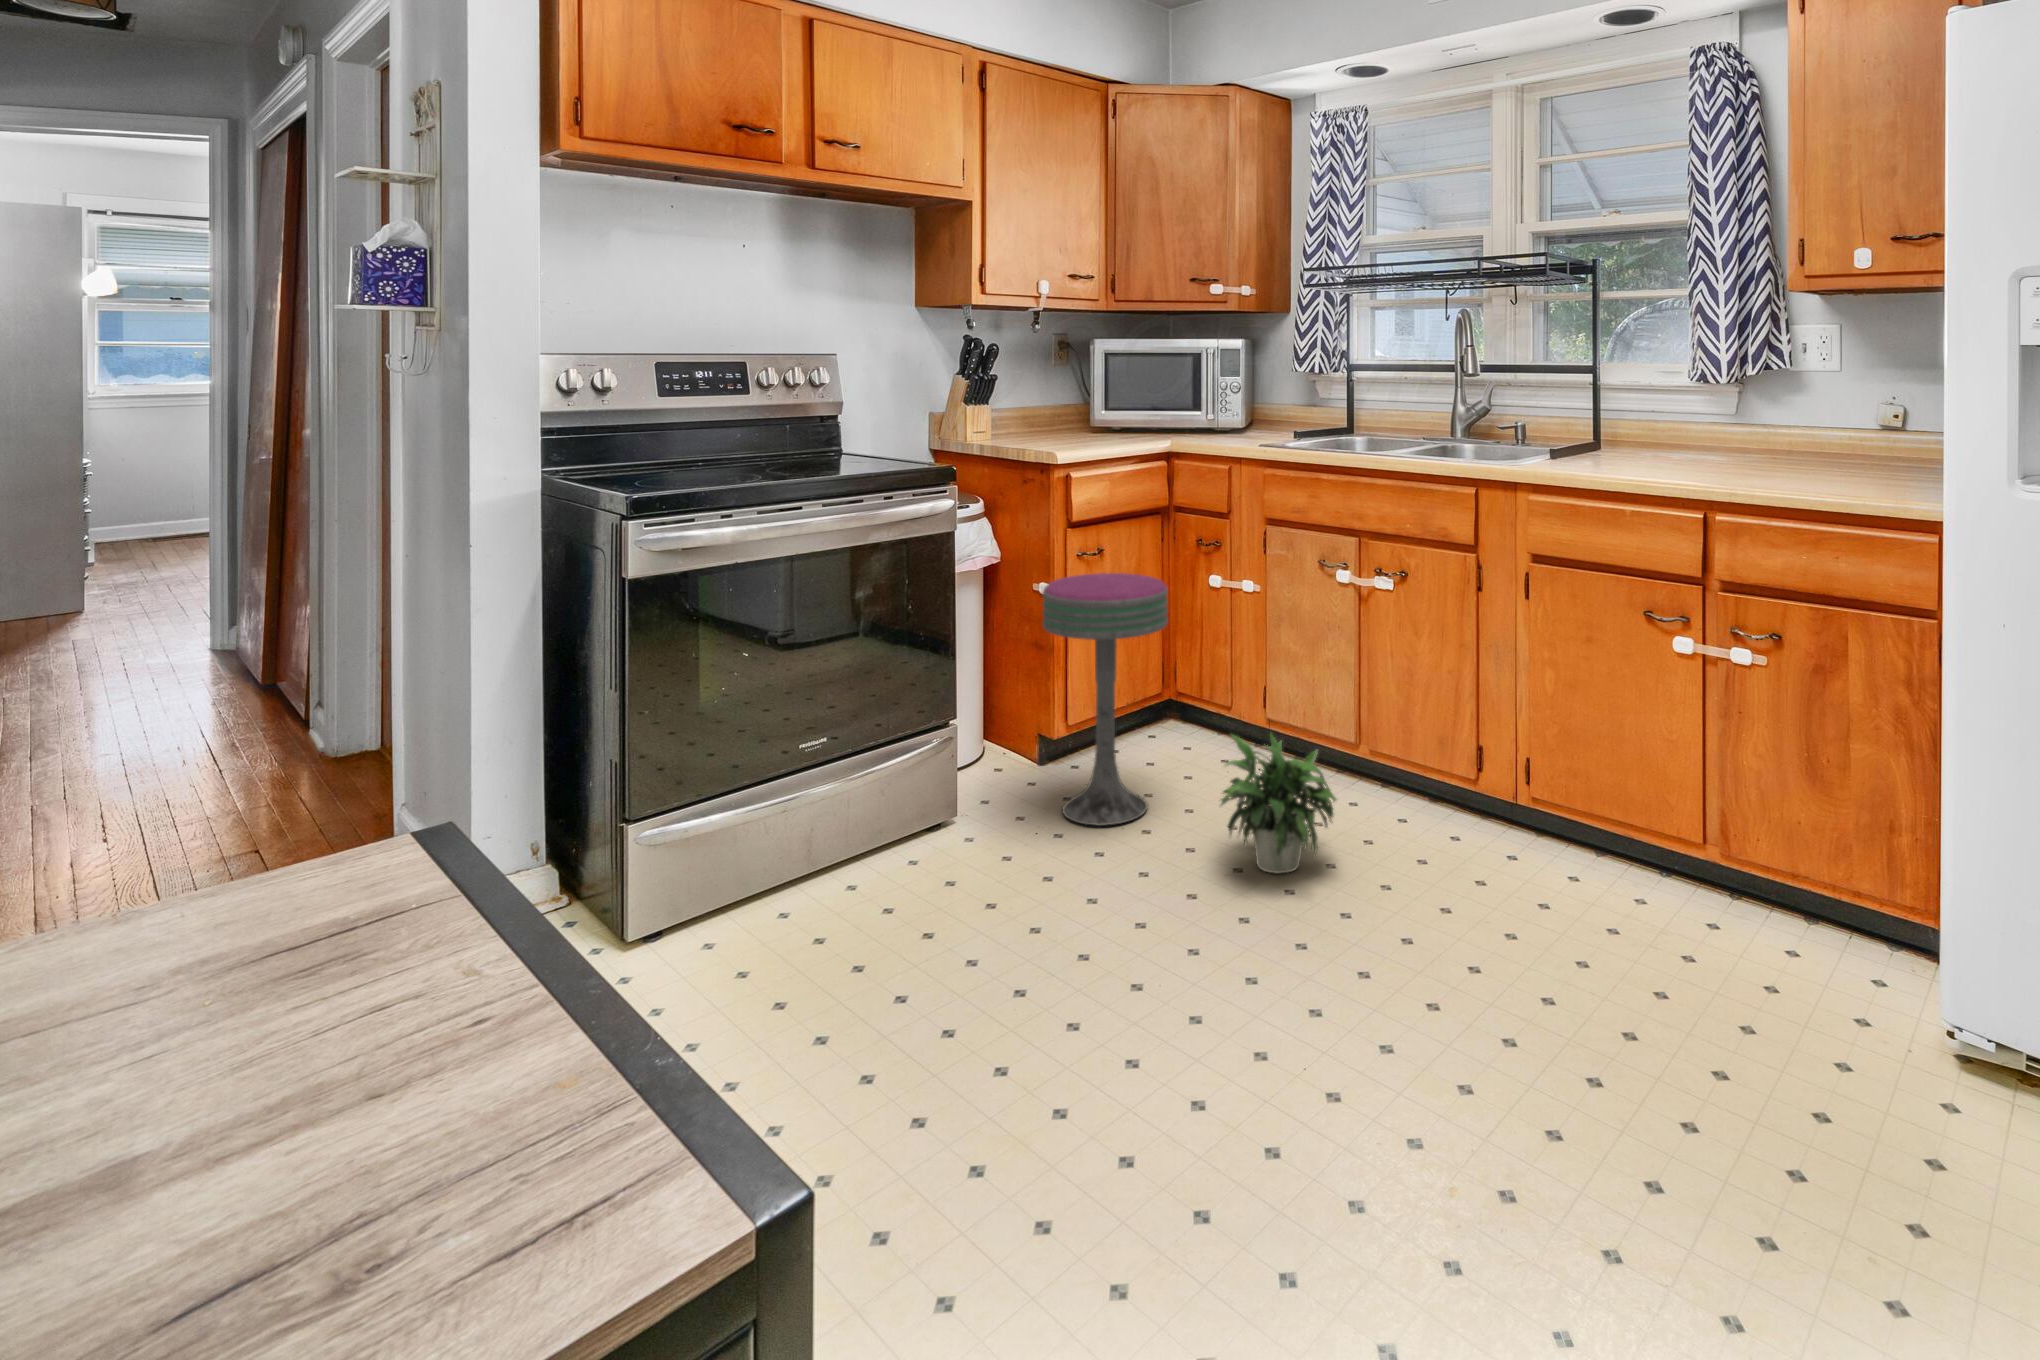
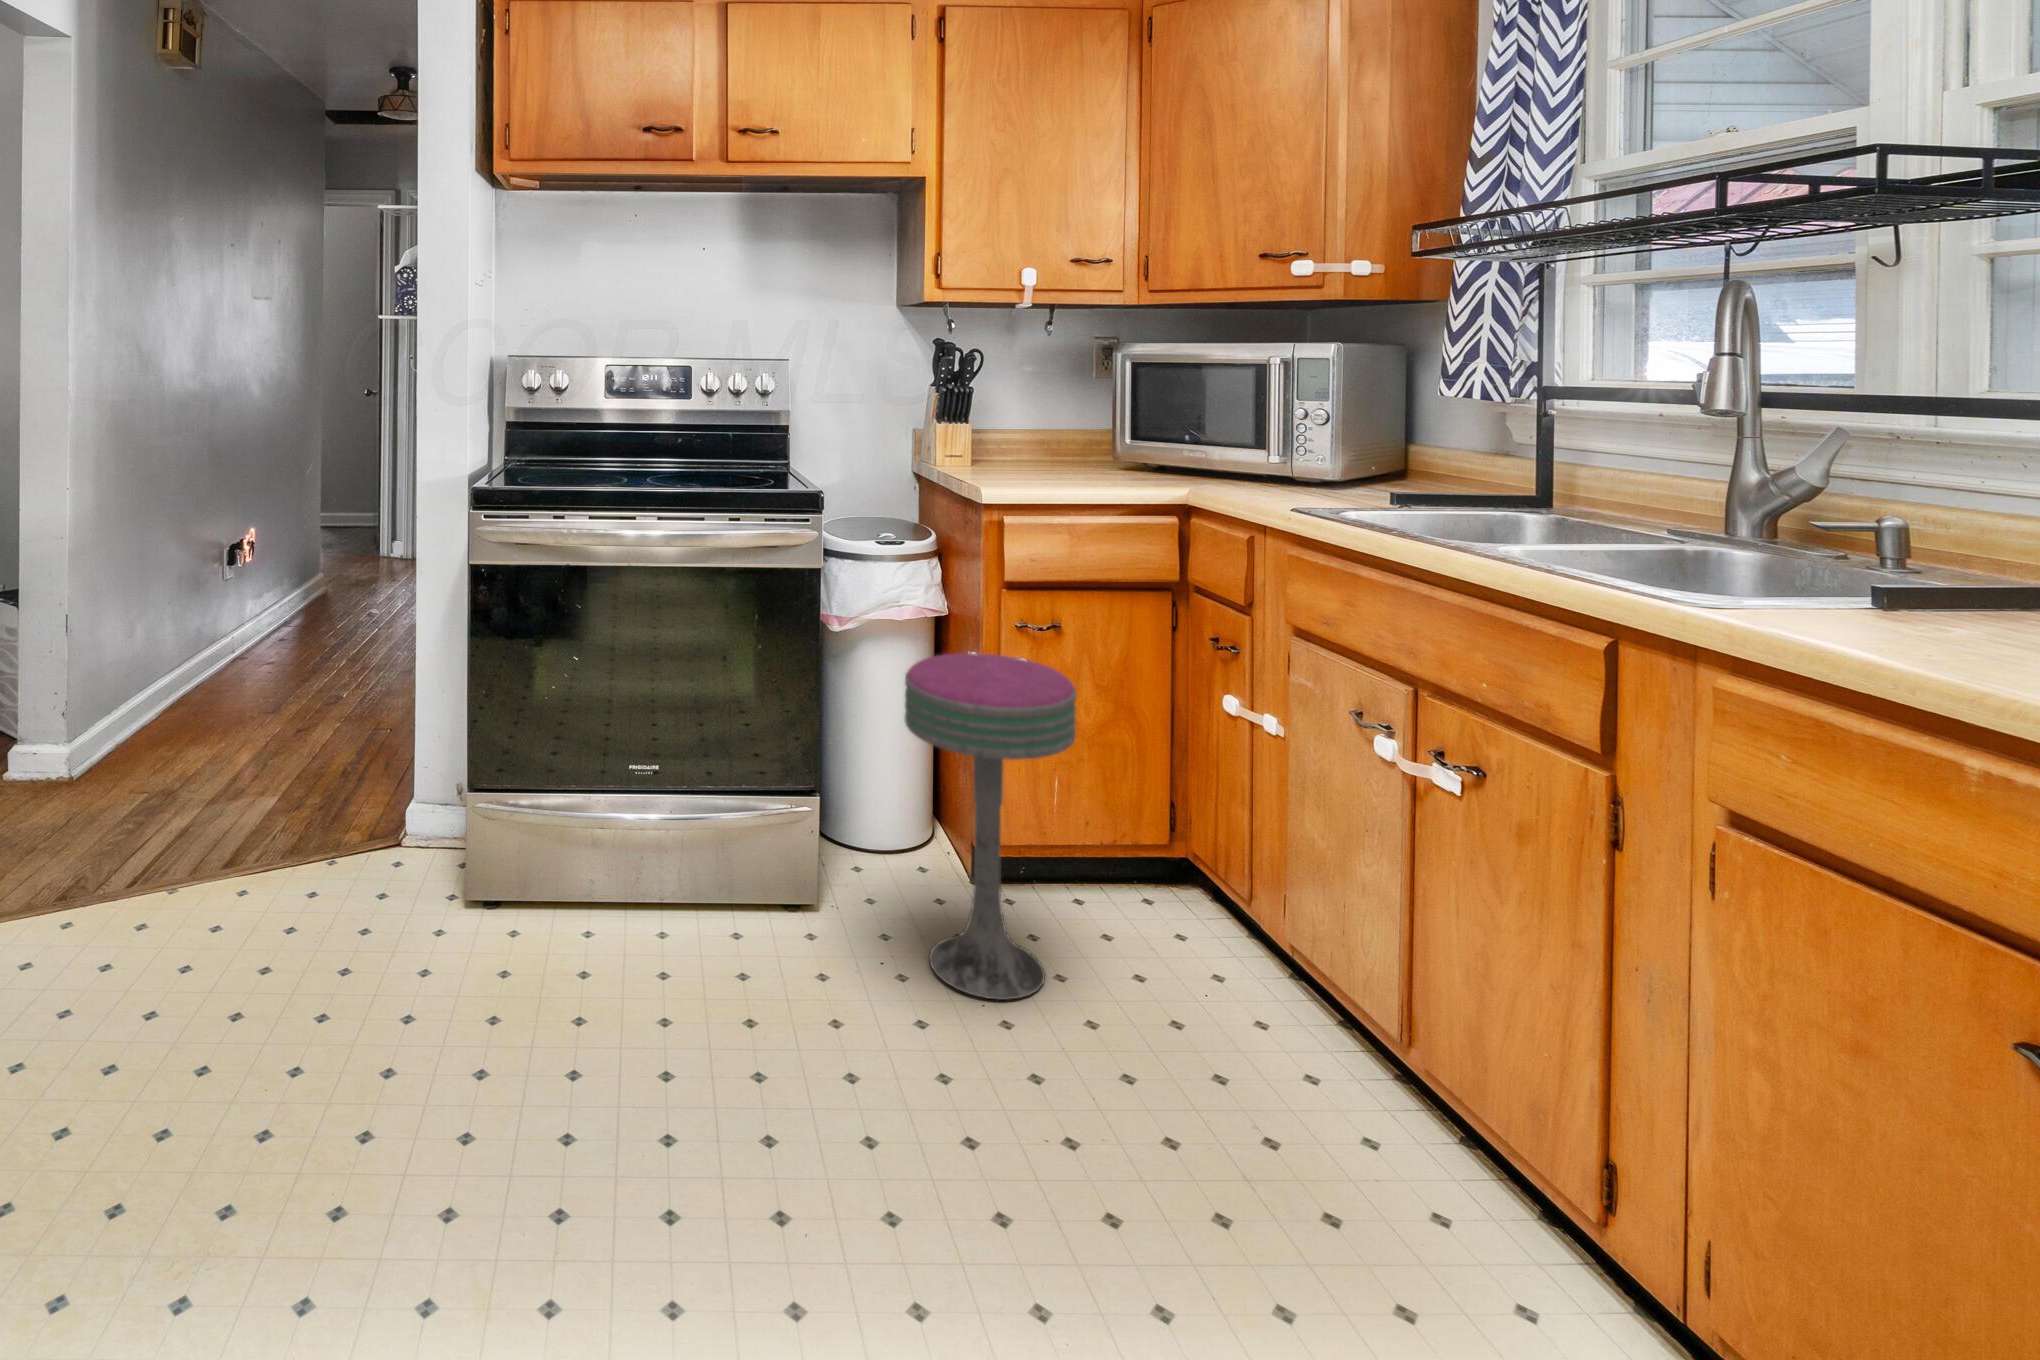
potted plant: present [1221,733,1337,873] -> none [1041,940,1255,1198]

